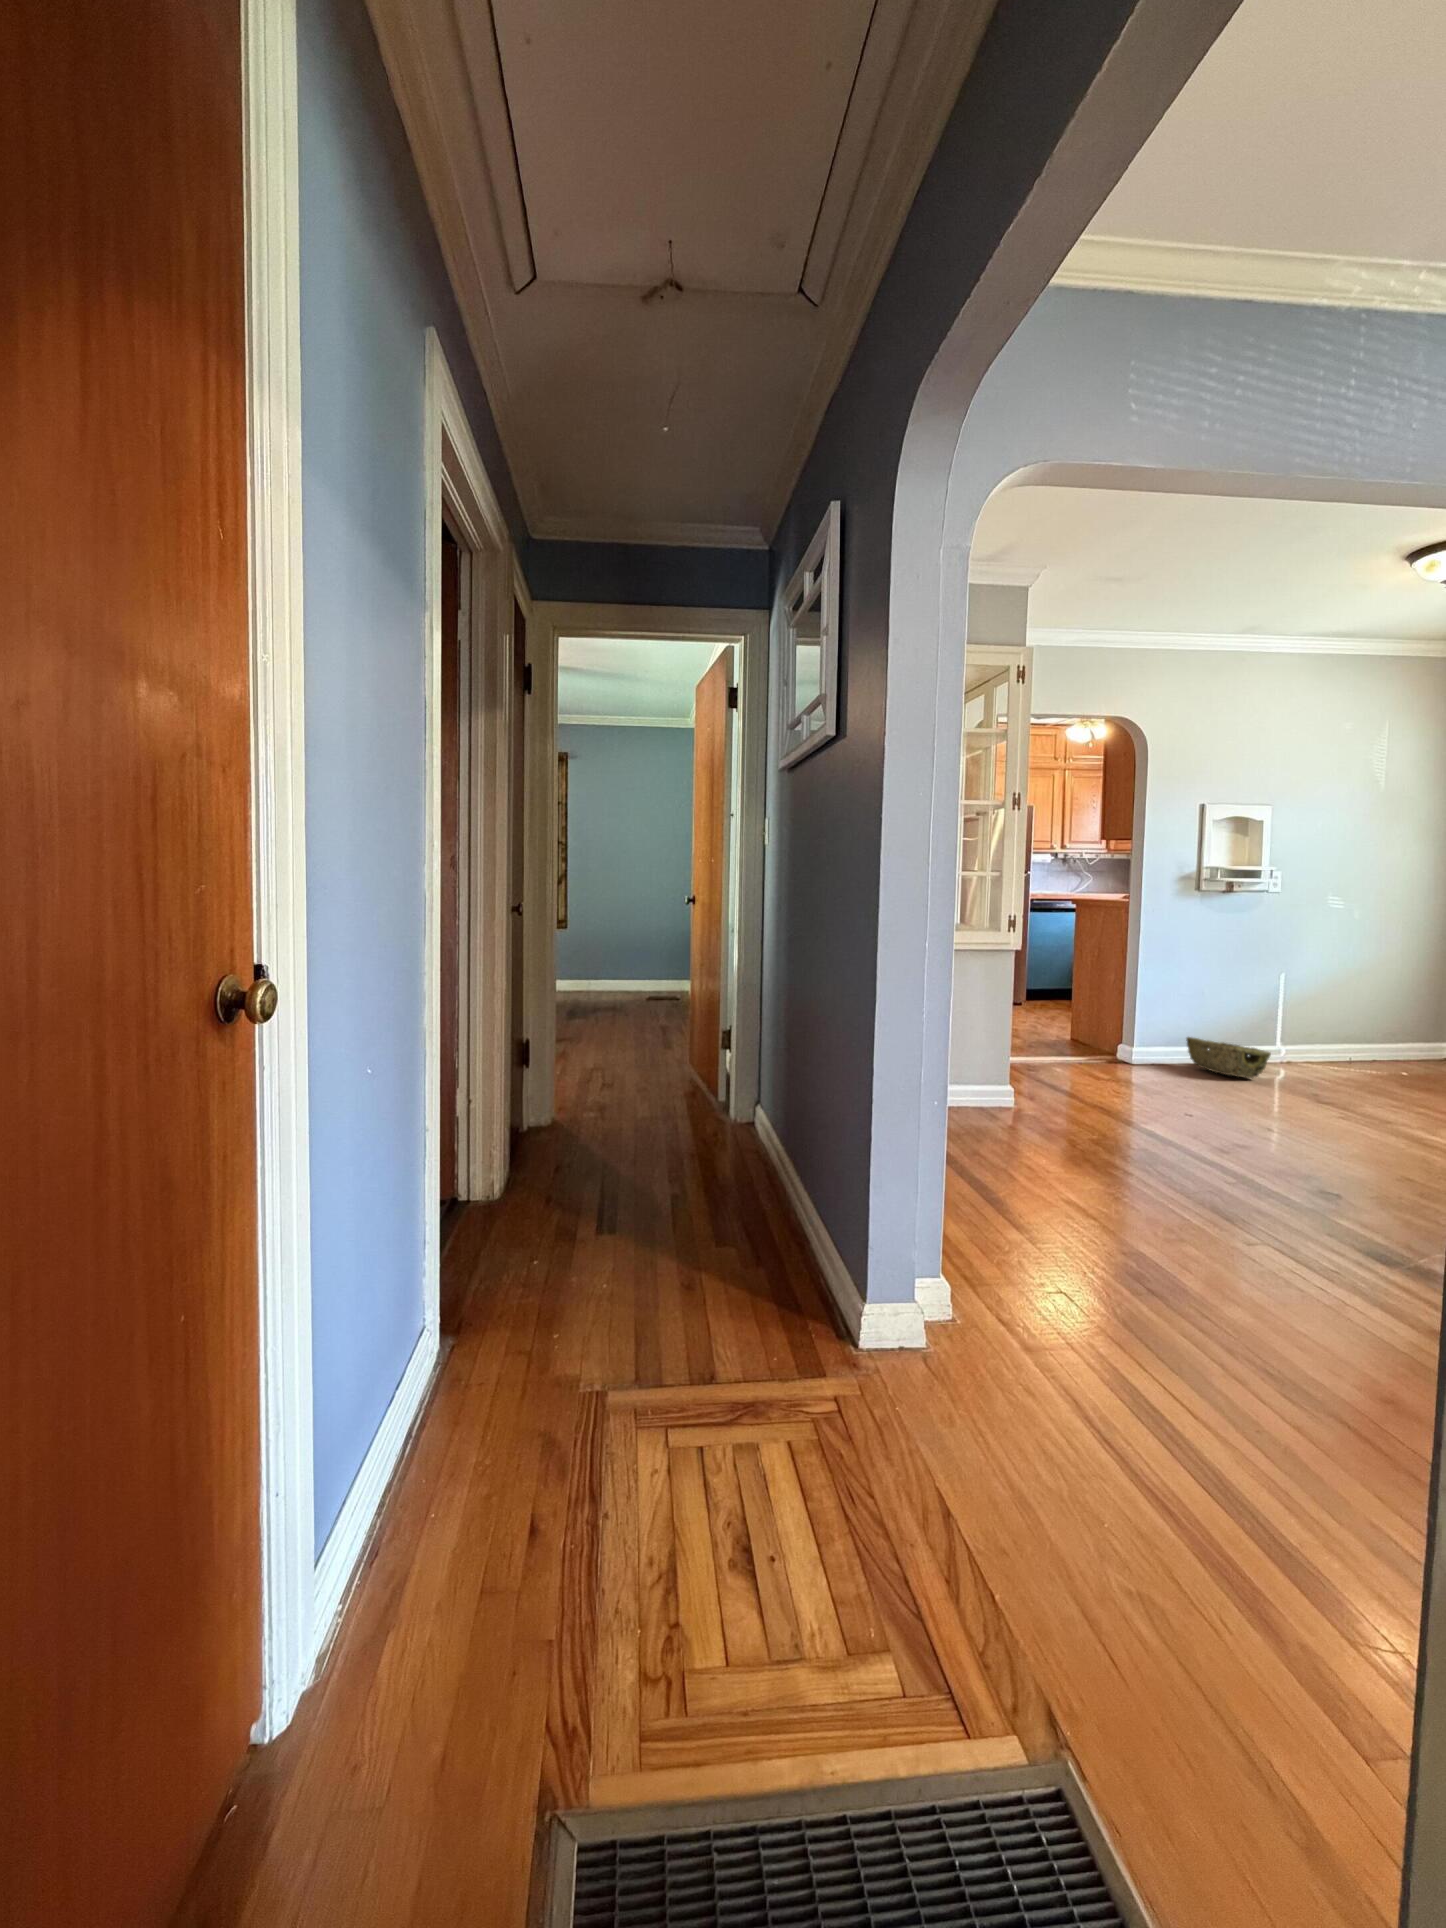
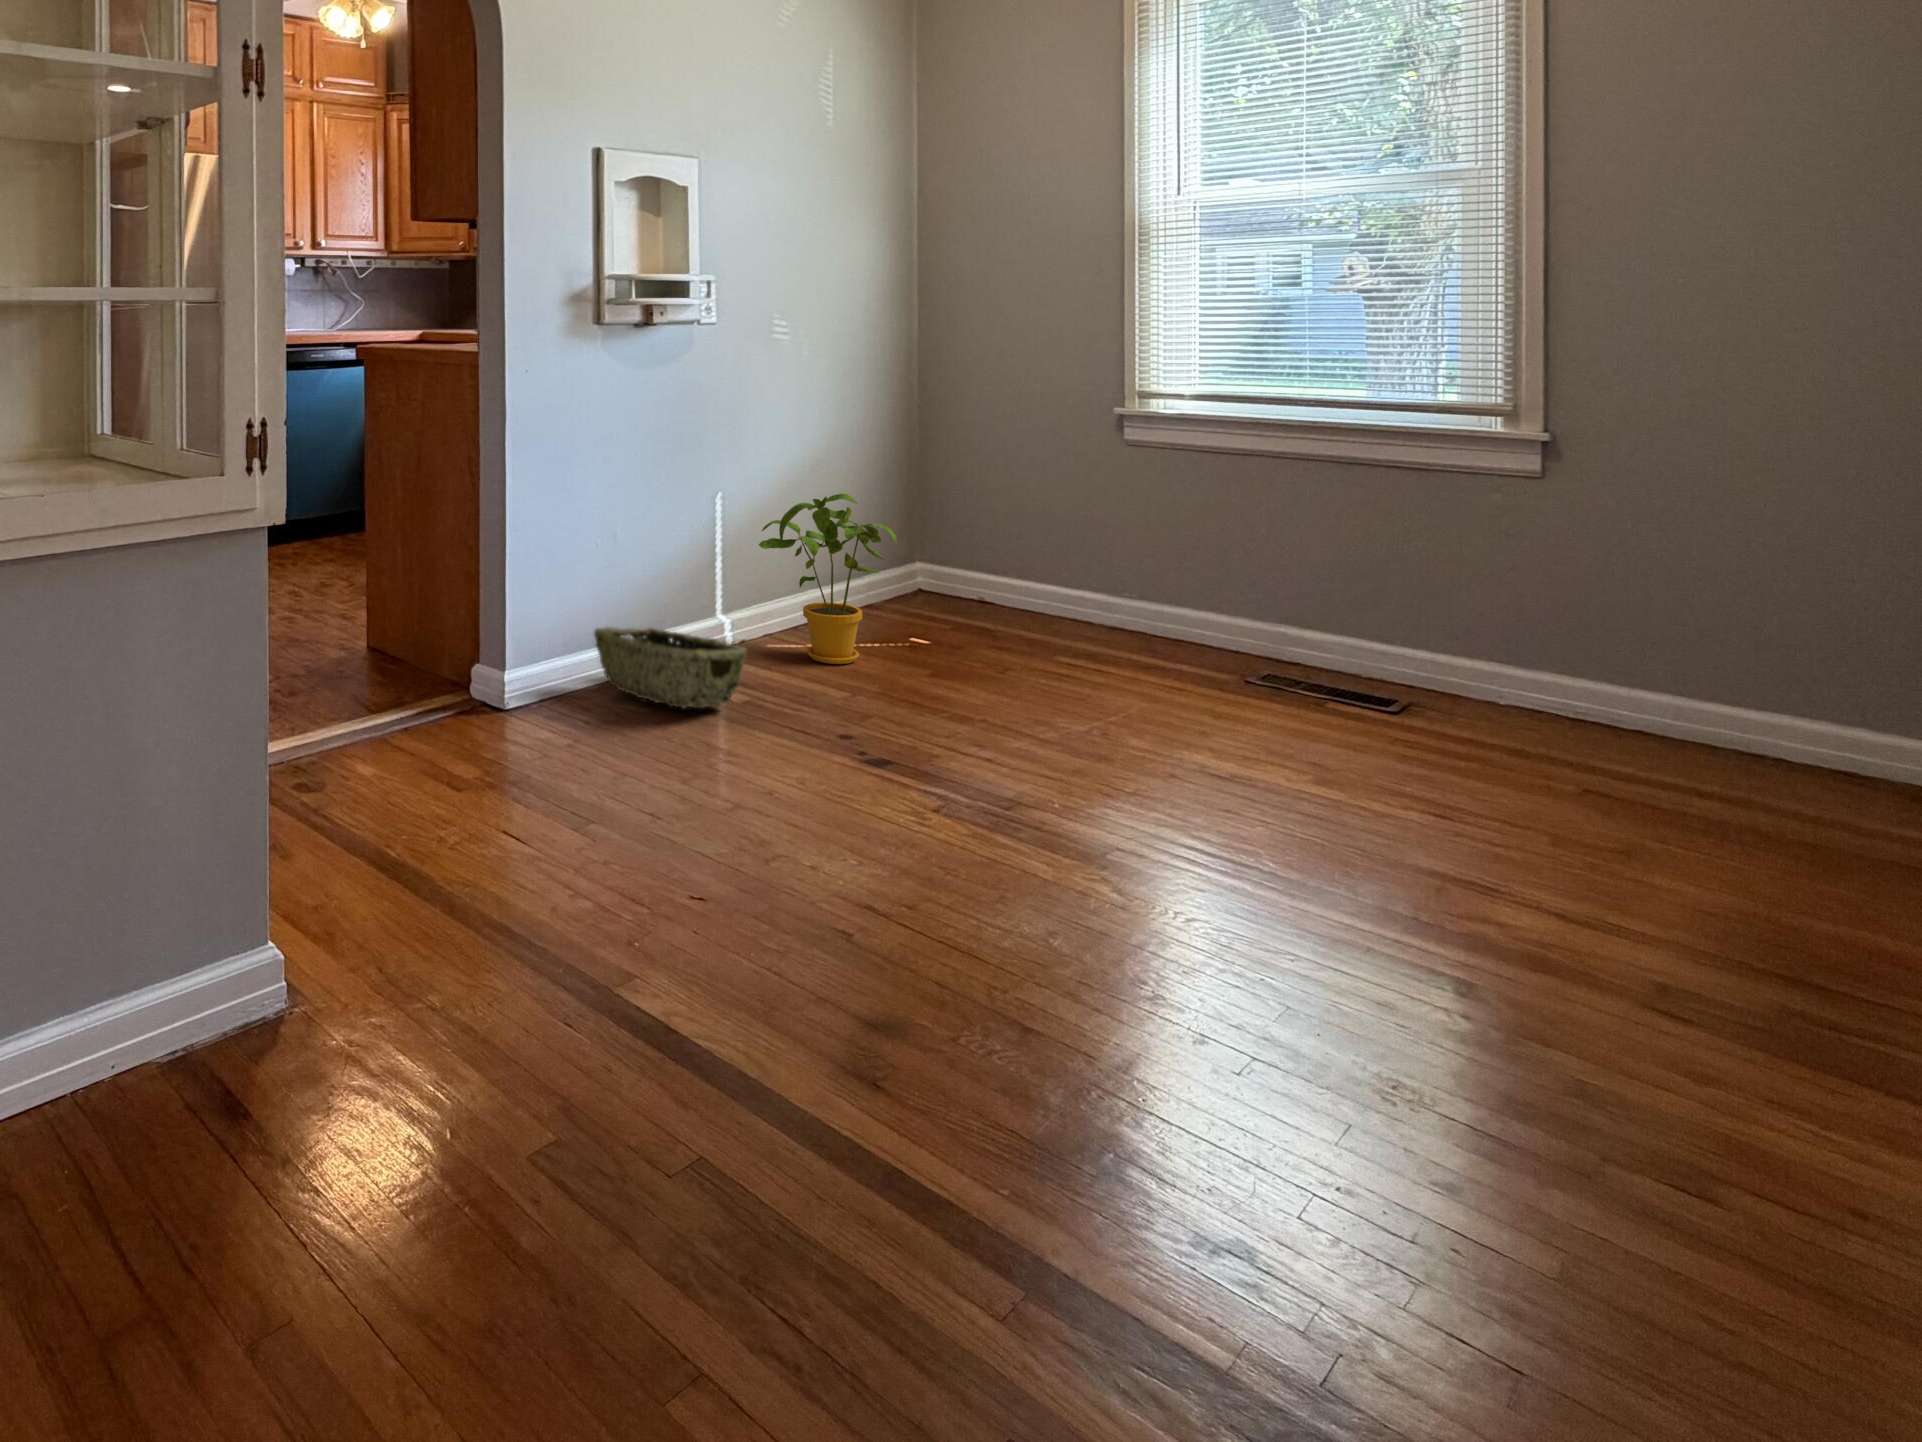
house plant: none [1302,983,1392,1077] -> present [759,493,897,664]

